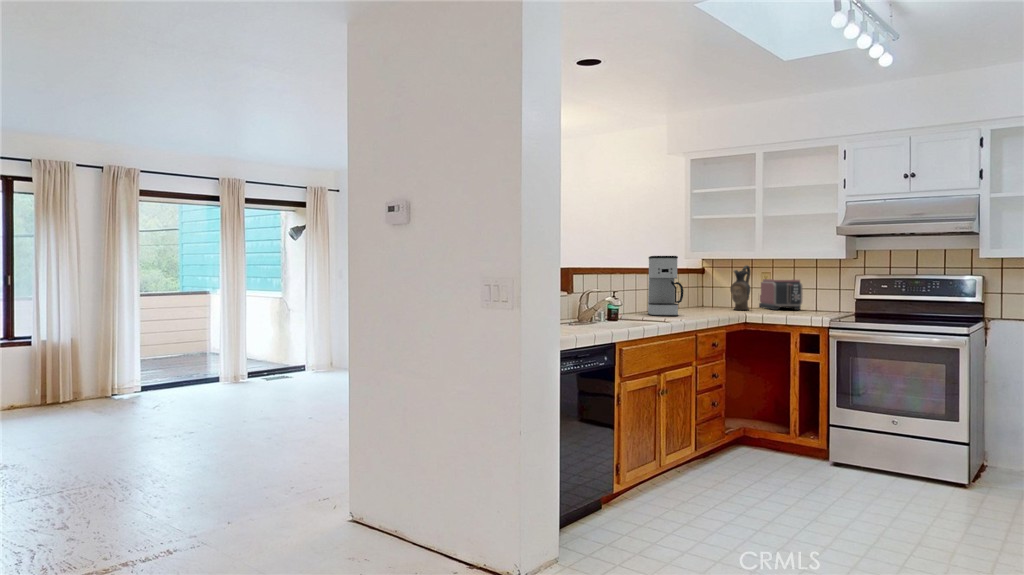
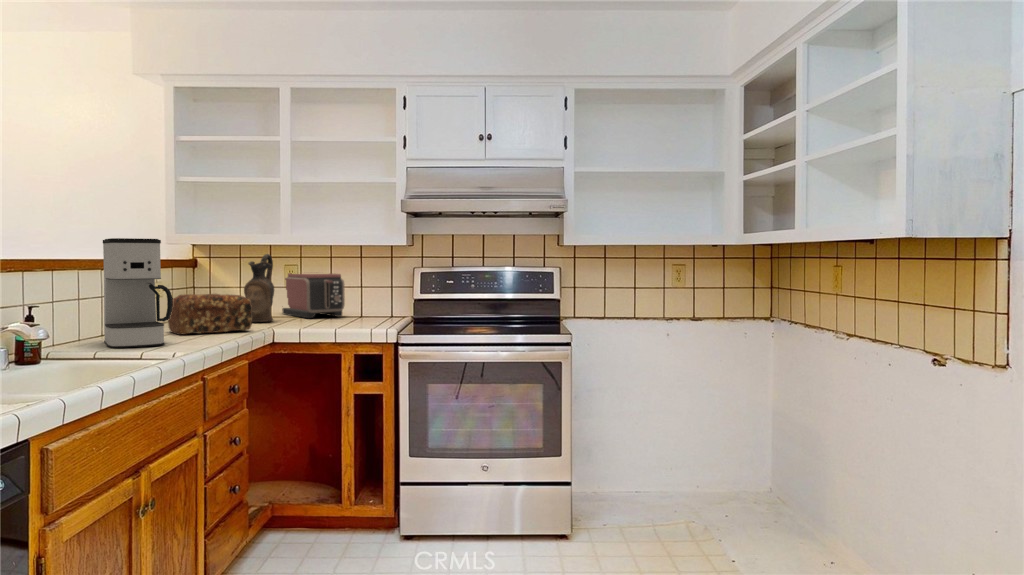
bread loaf: none [682,289,732,313] -> present [168,294,252,335]

